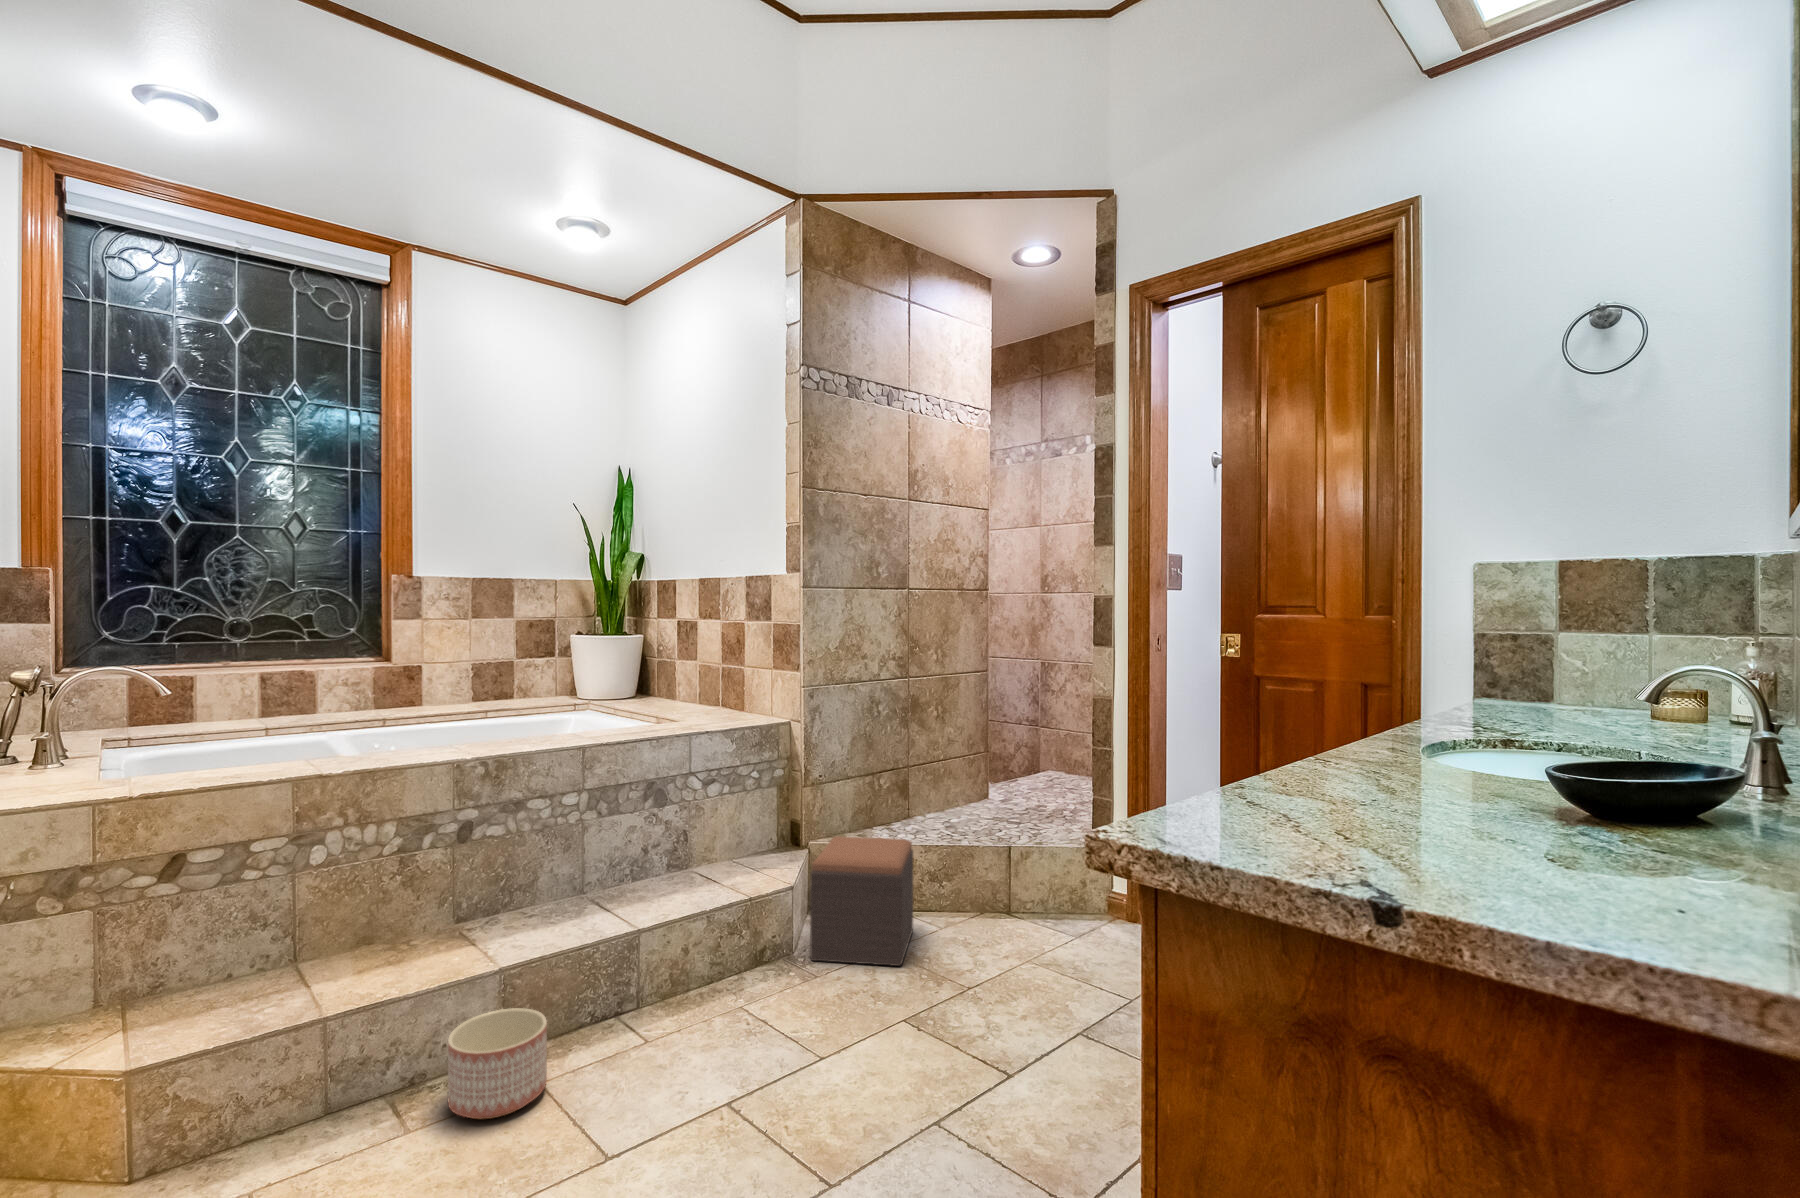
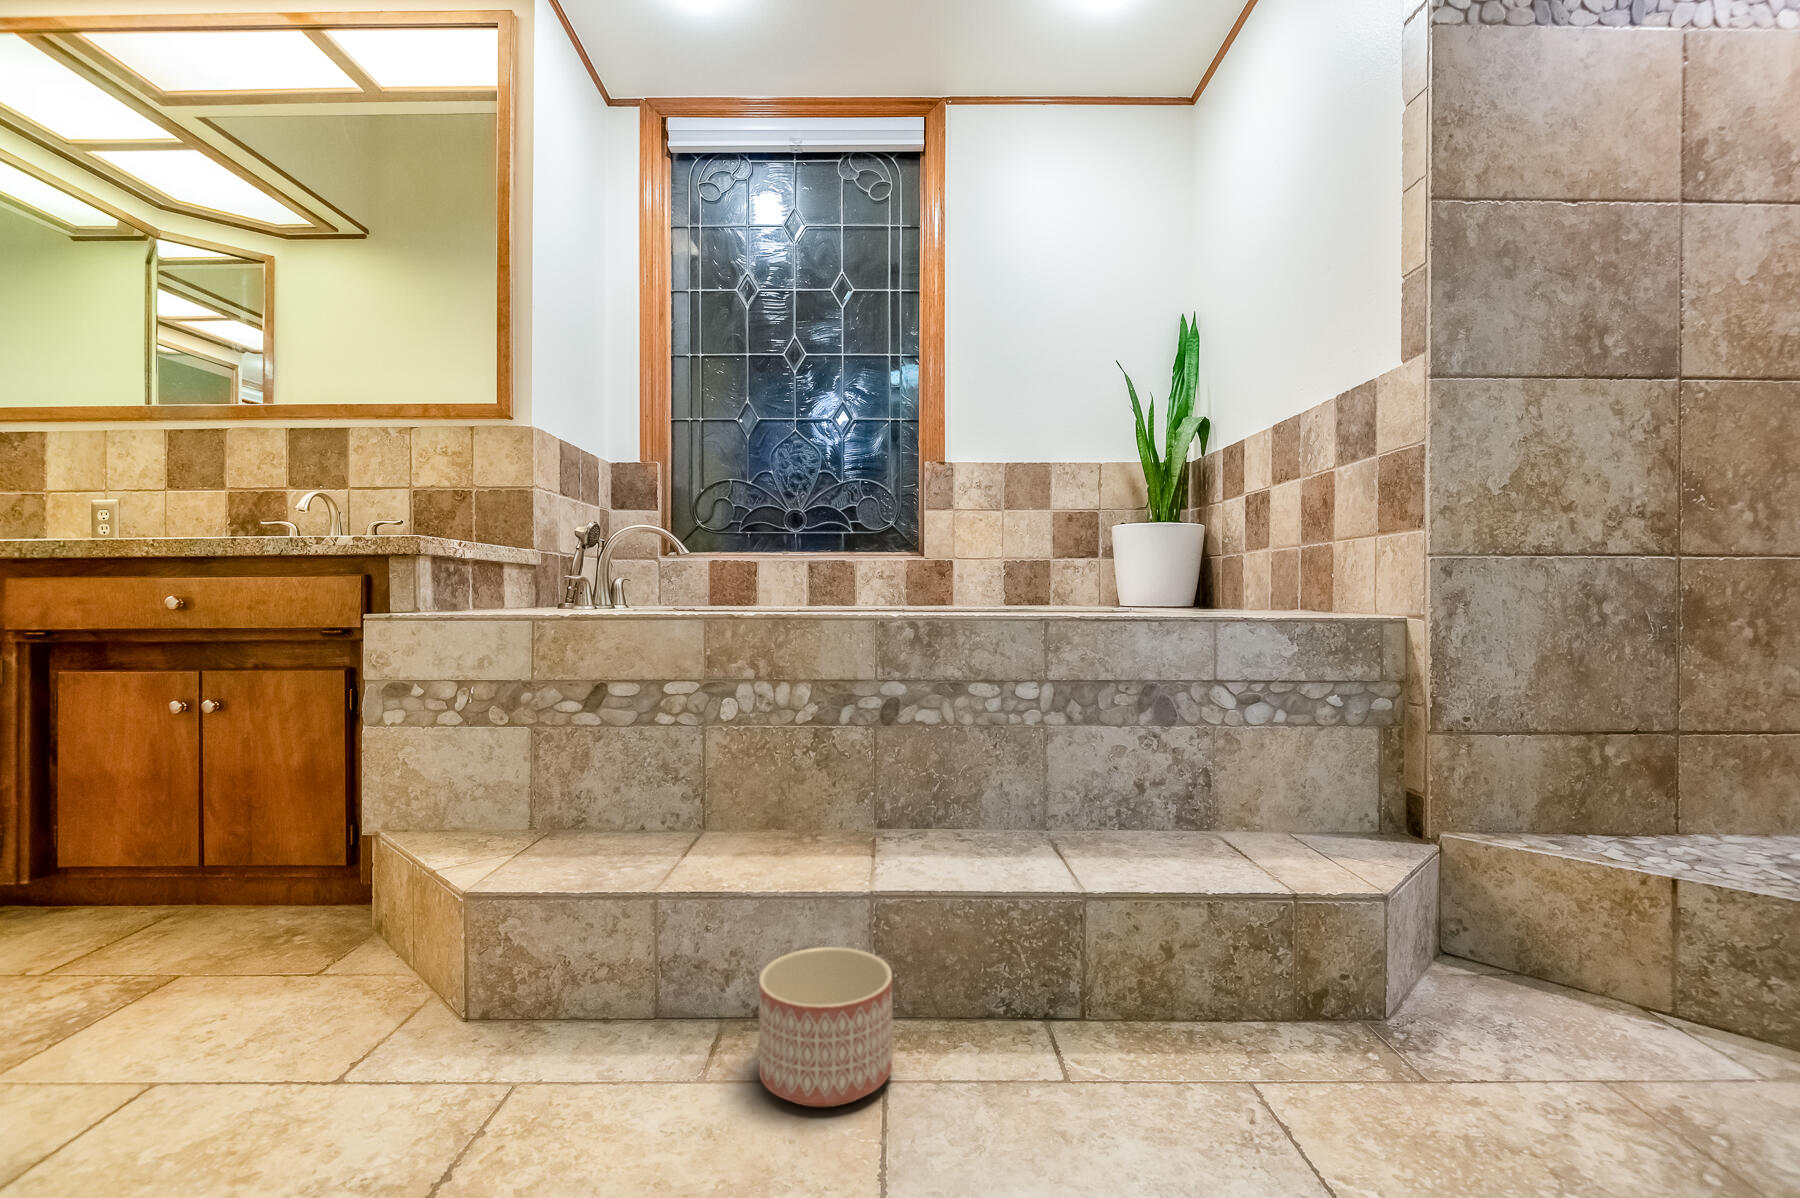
footstool: present [810,836,913,966] -> none [1418,825,1689,1123]

